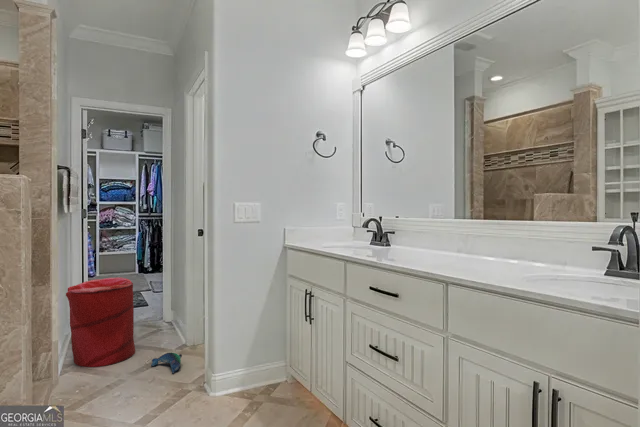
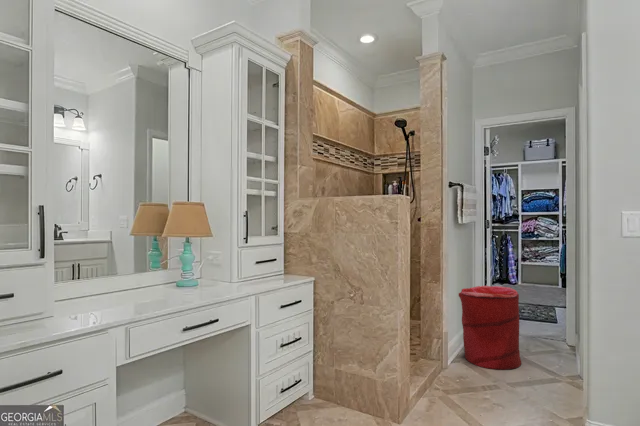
plush toy: present [151,353,182,373] -> none [529,377,564,401]

